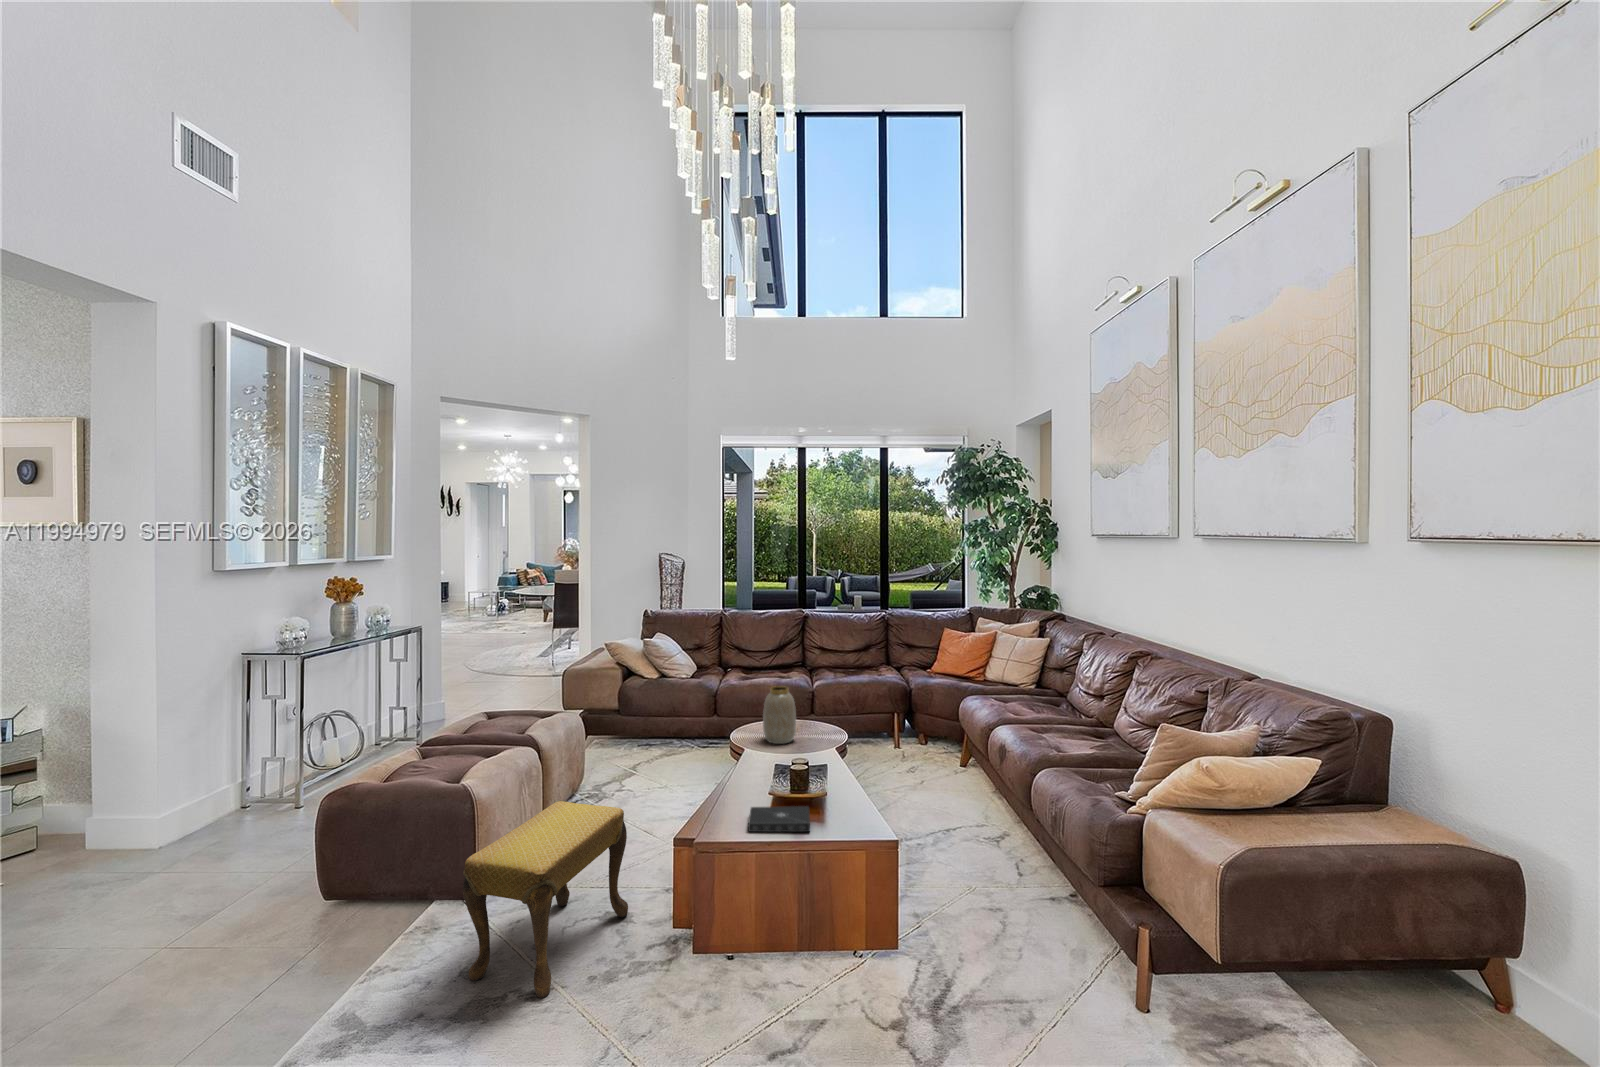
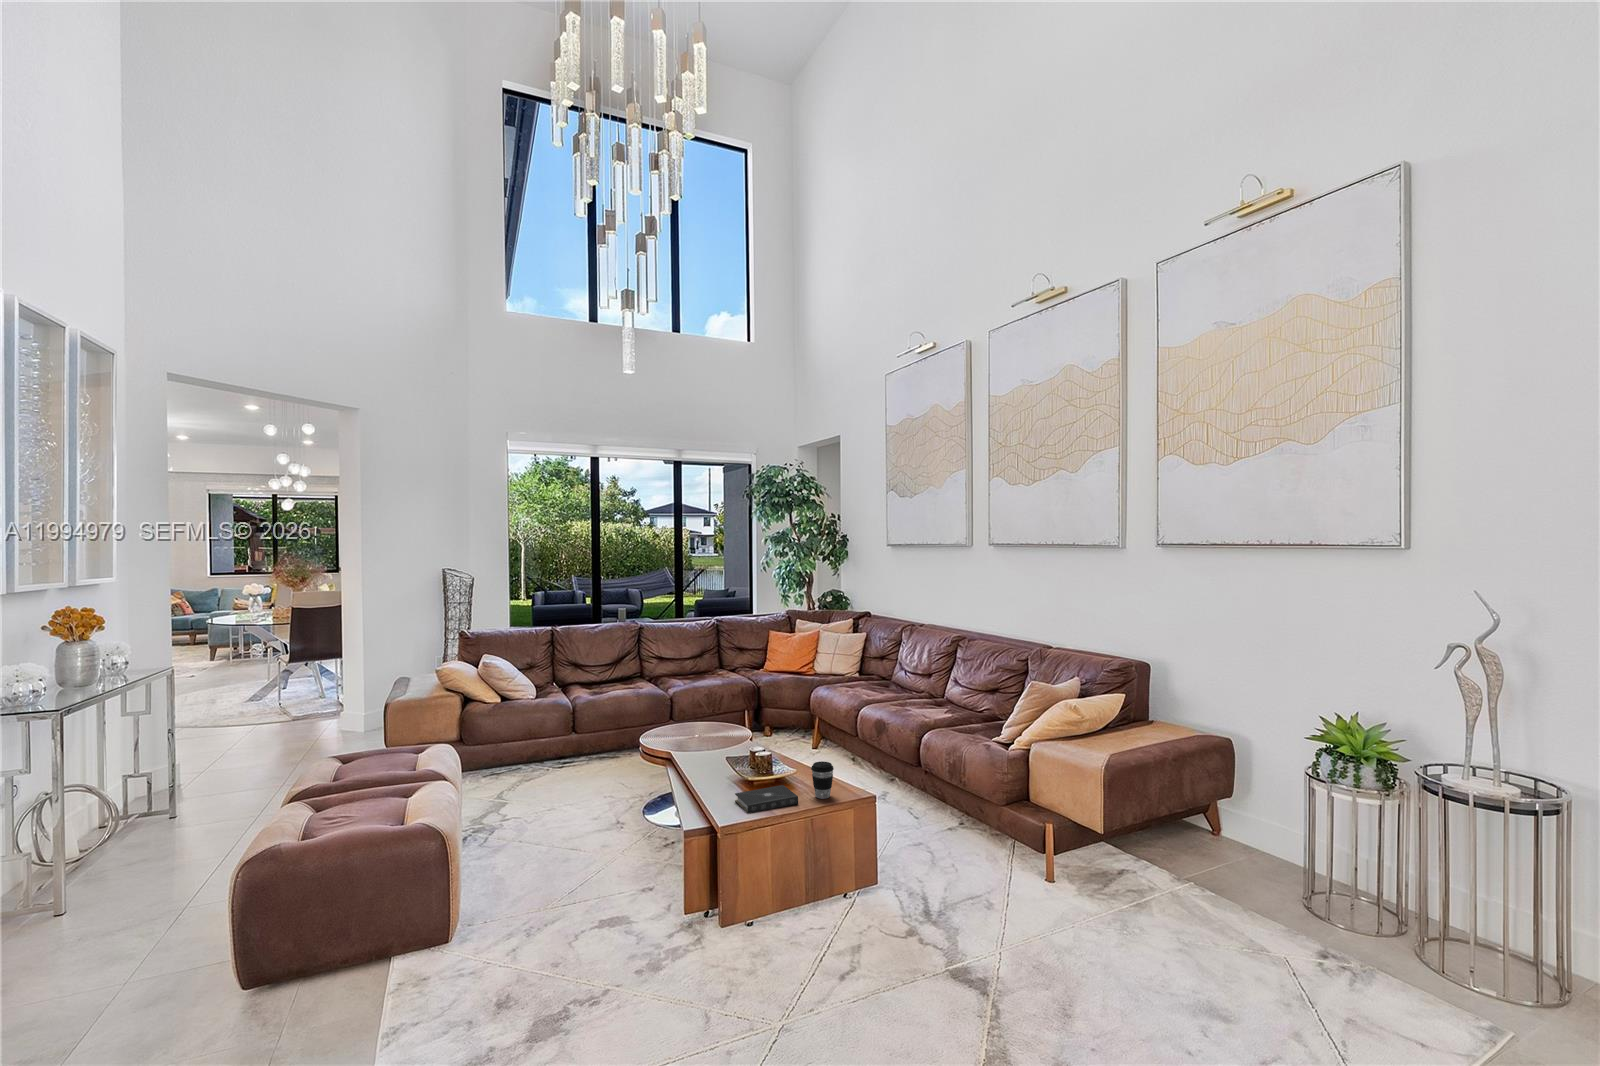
vase: present [763,686,796,744] -> none [669,691,701,746]
coffee cup: none [834,787,860,832] -> present [811,761,834,799]
footstool: present [463,801,628,998] -> none [505,814,625,1008]

